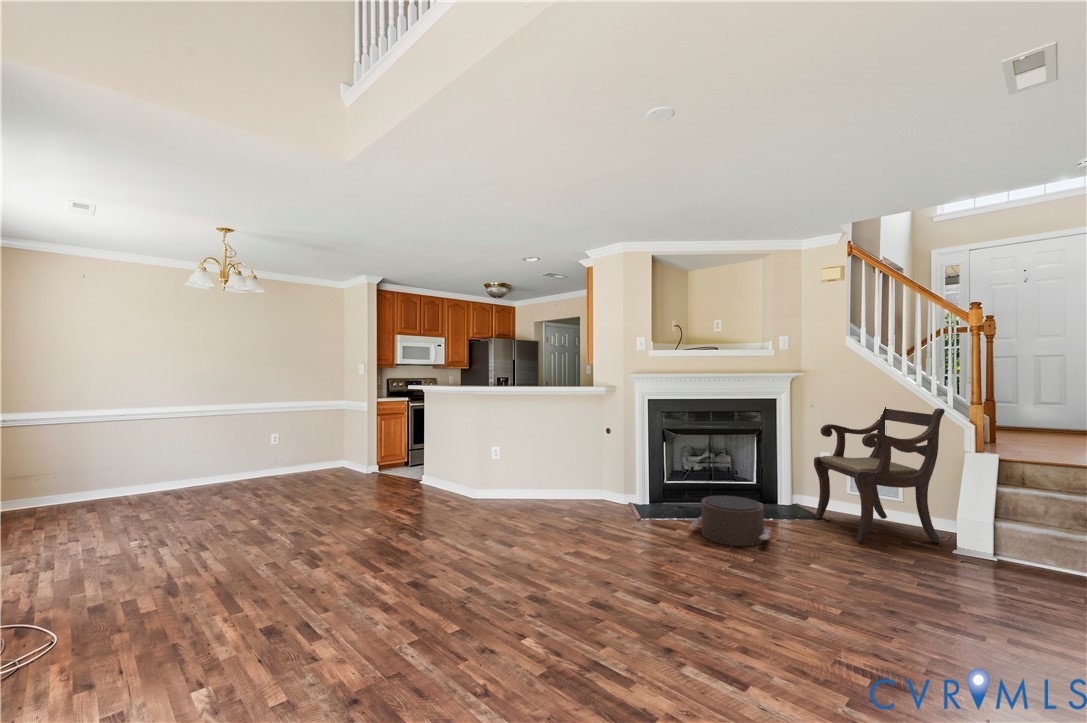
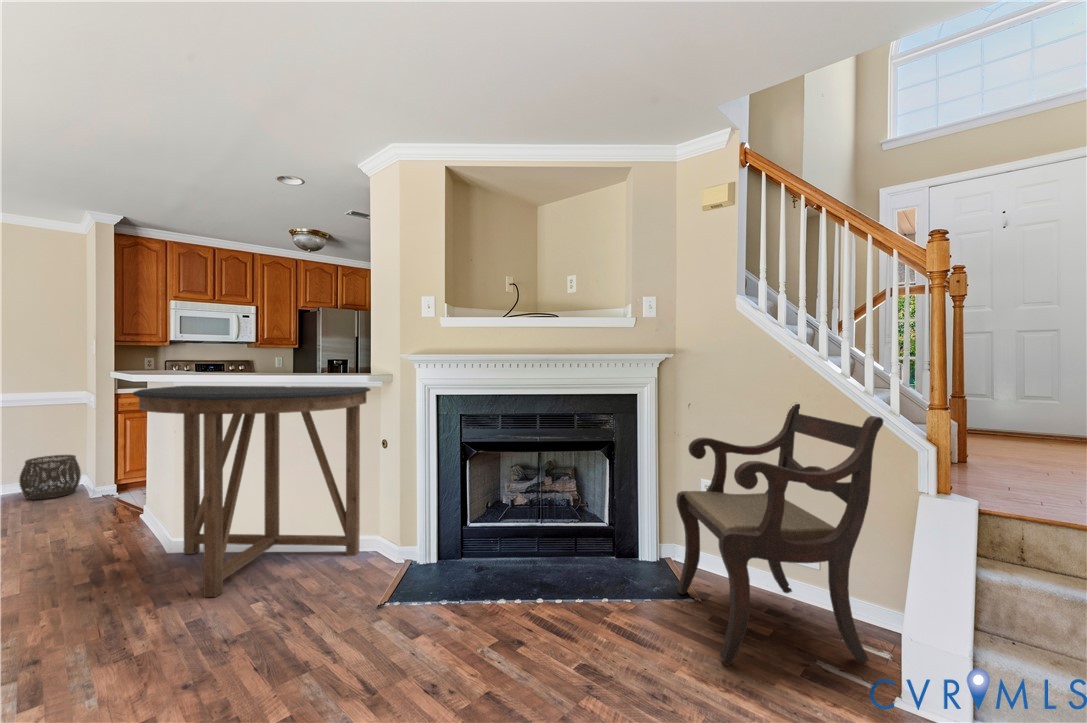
console table: none [475,395,603,519] -> present [133,386,370,597]
woven basket: none [318,446,351,476] -> present [19,455,81,500]
pouf: present [690,496,771,546] -> none [430,562,572,679]

